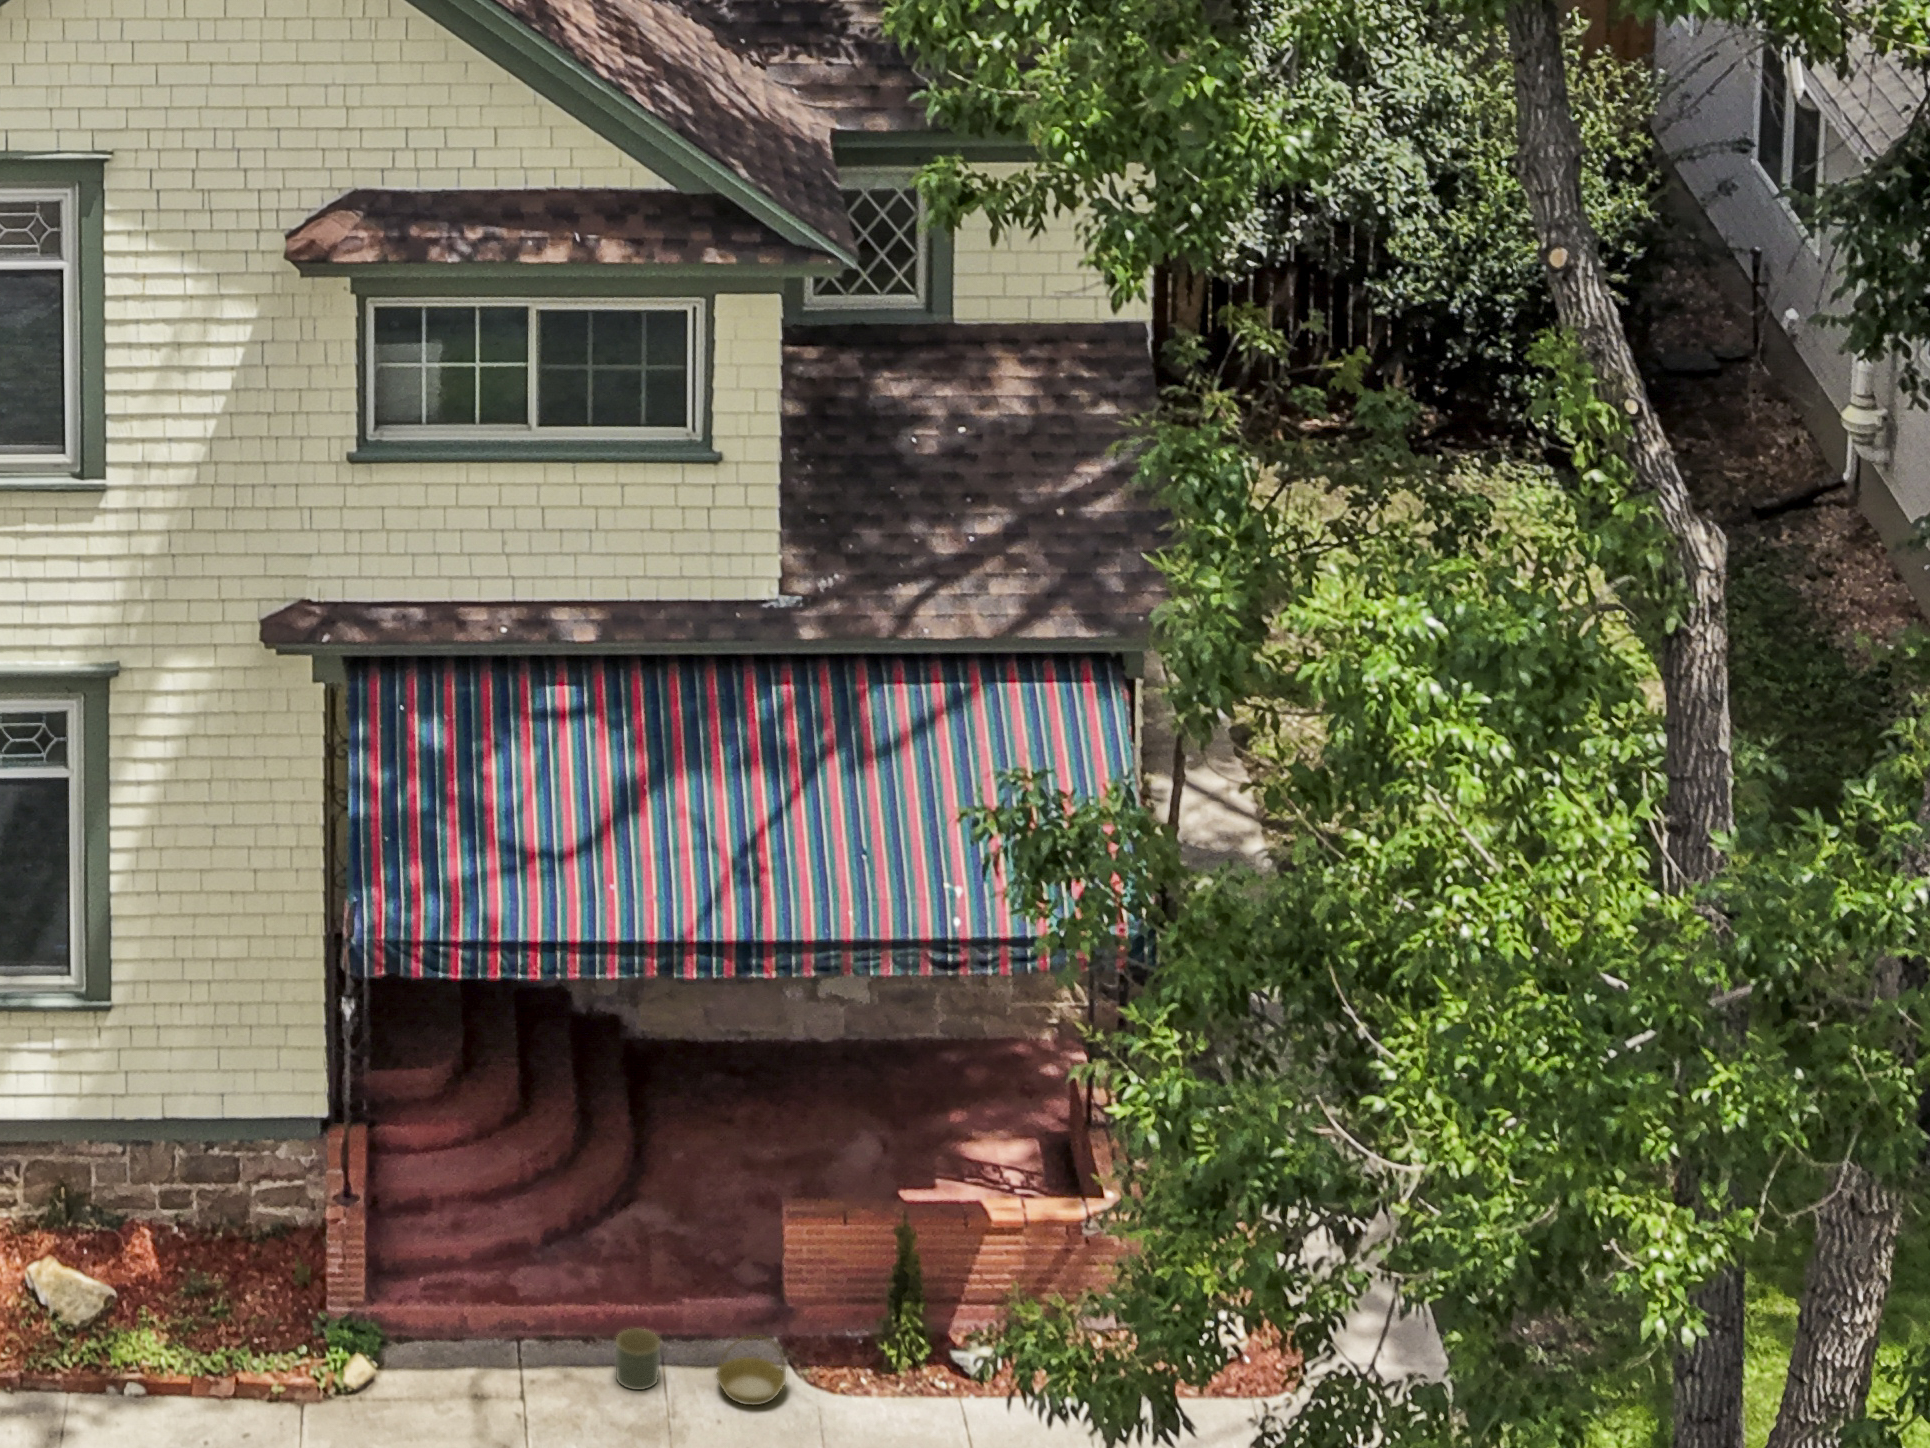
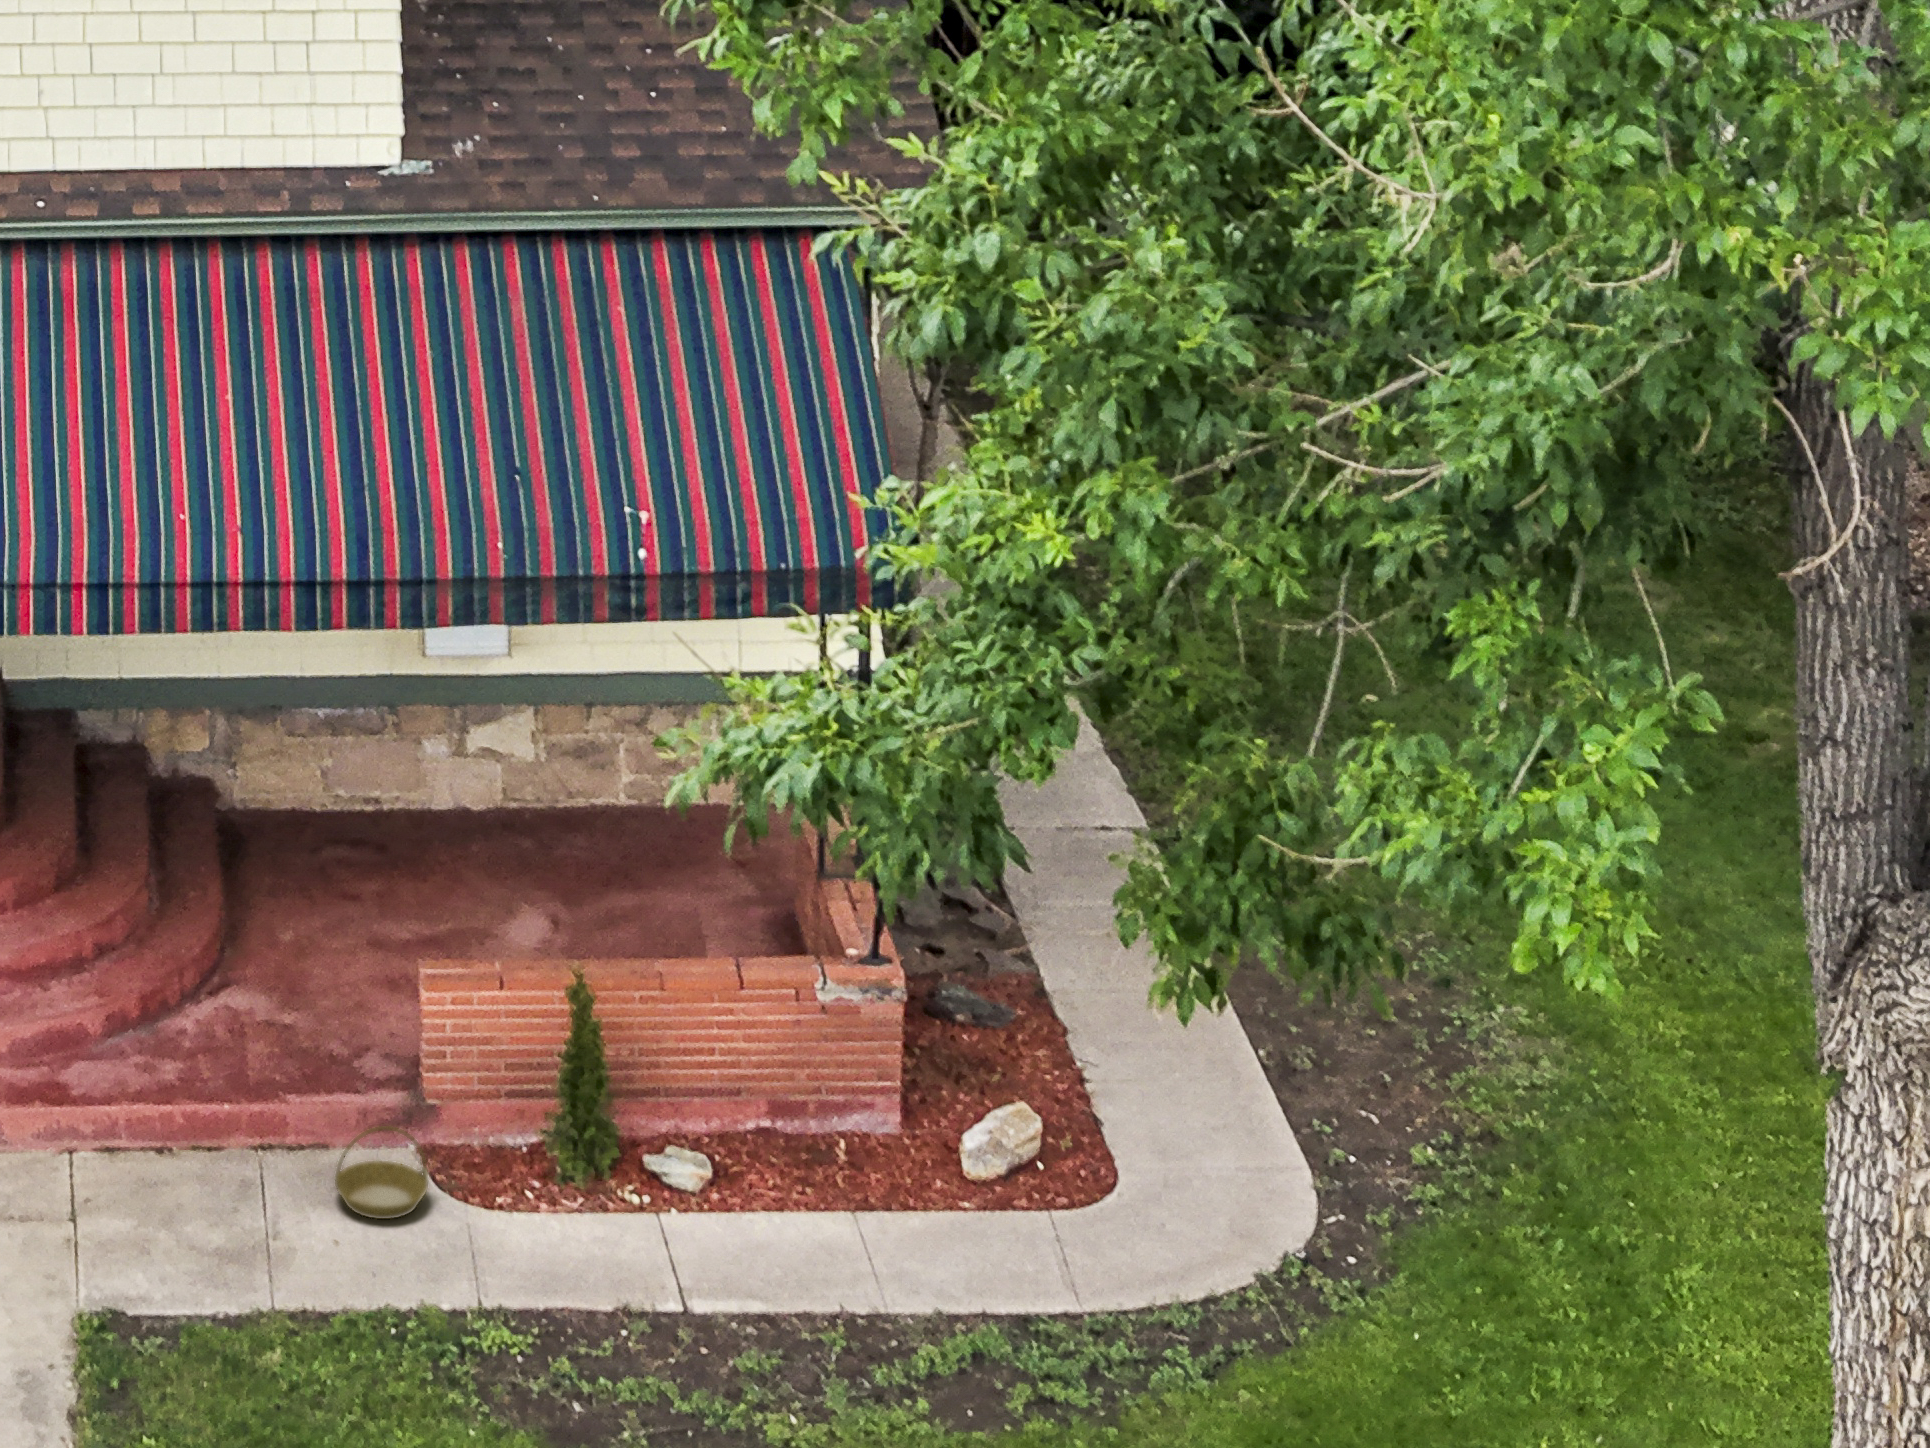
planter: present [616,1329,660,1390] -> none [200,1124,259,1202]

